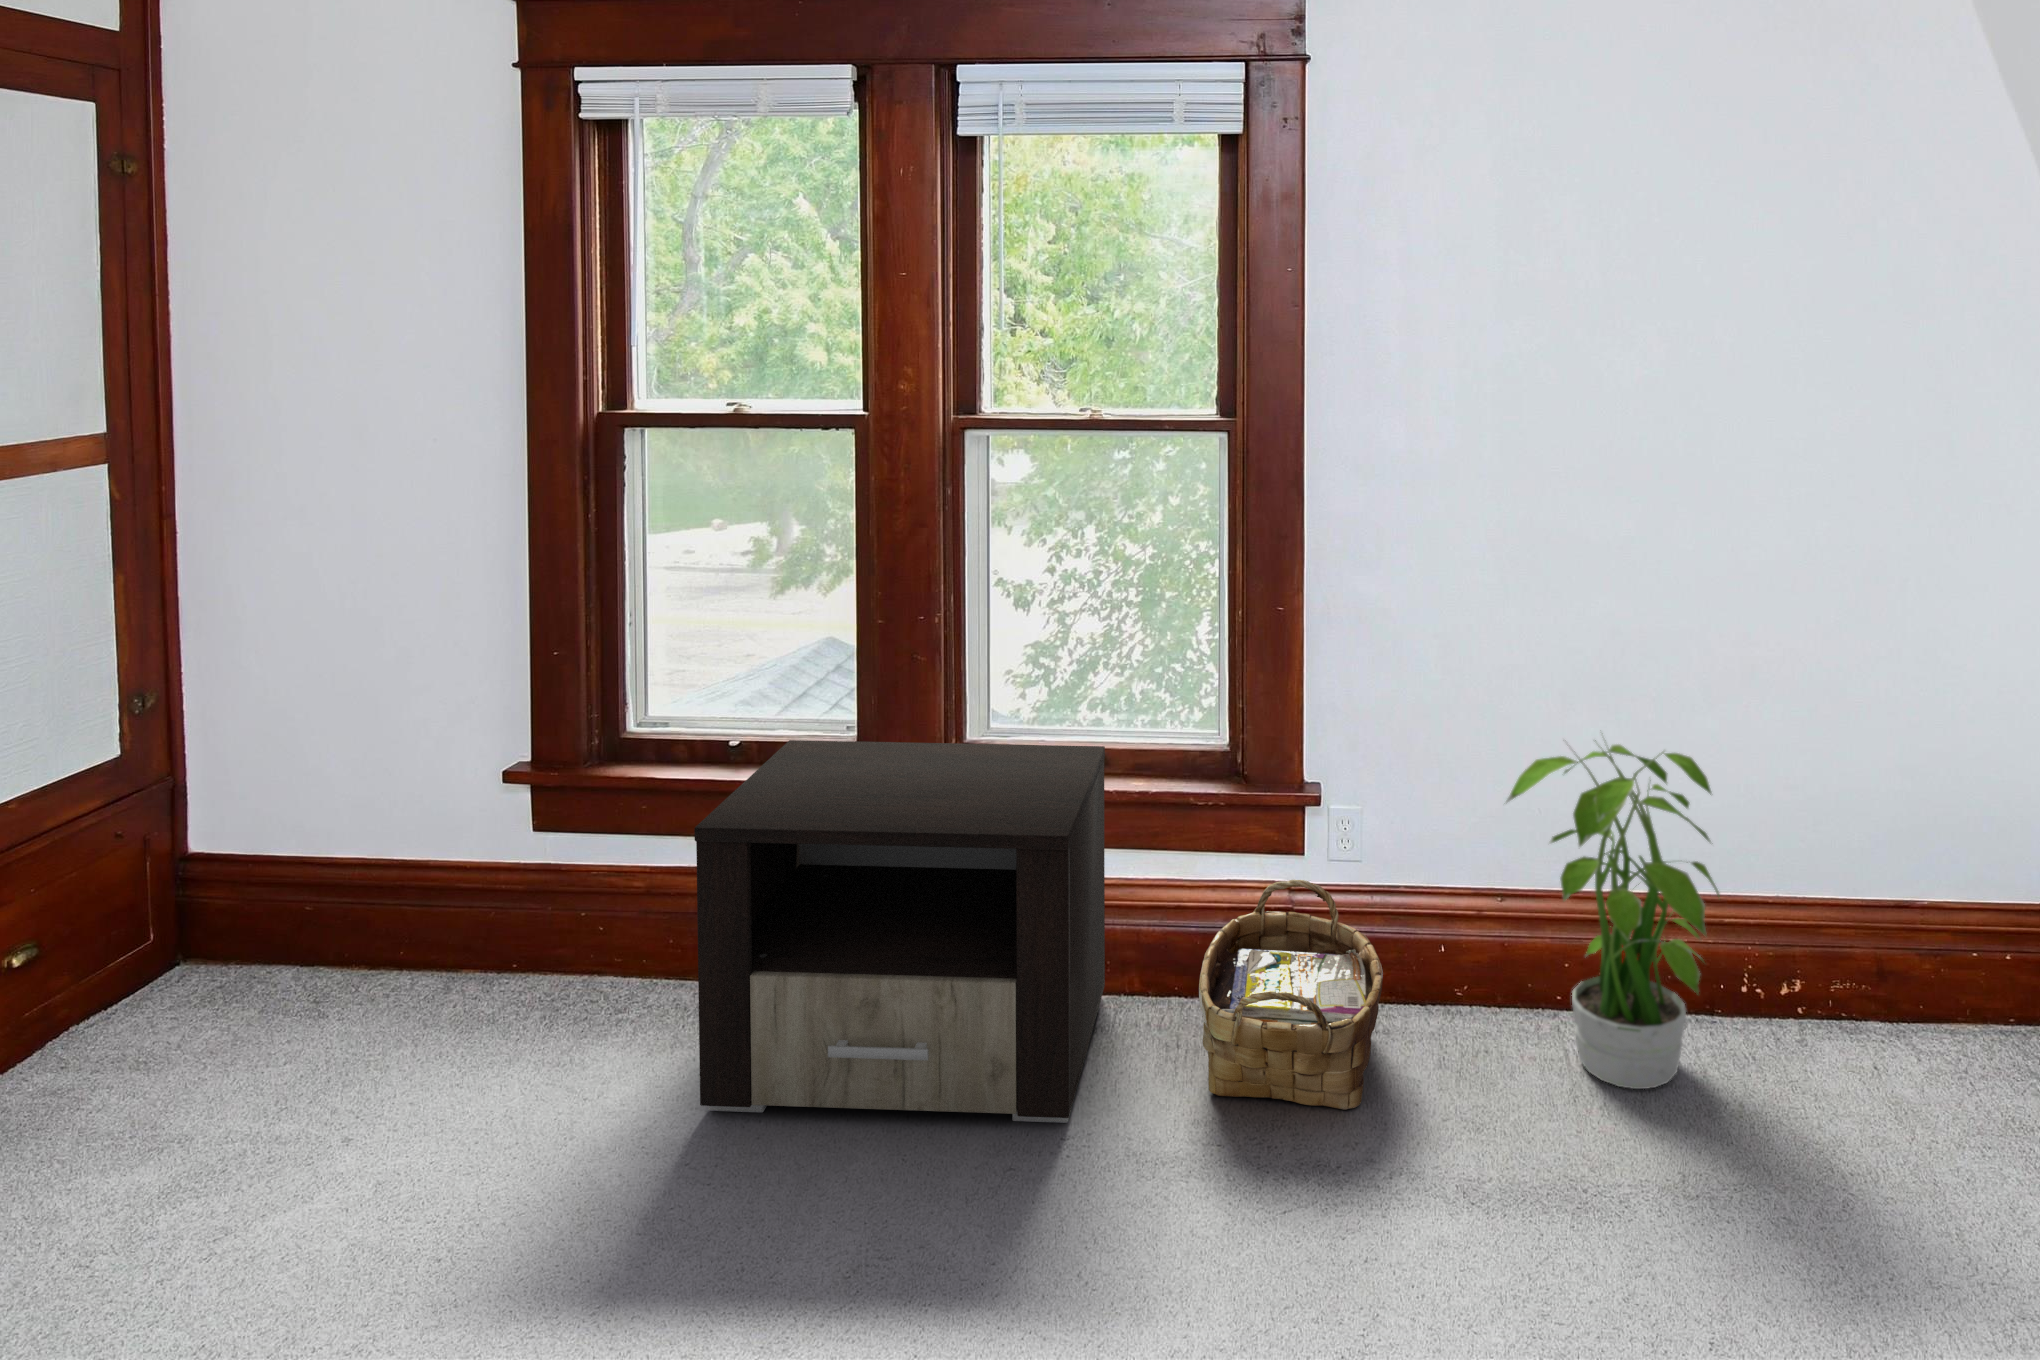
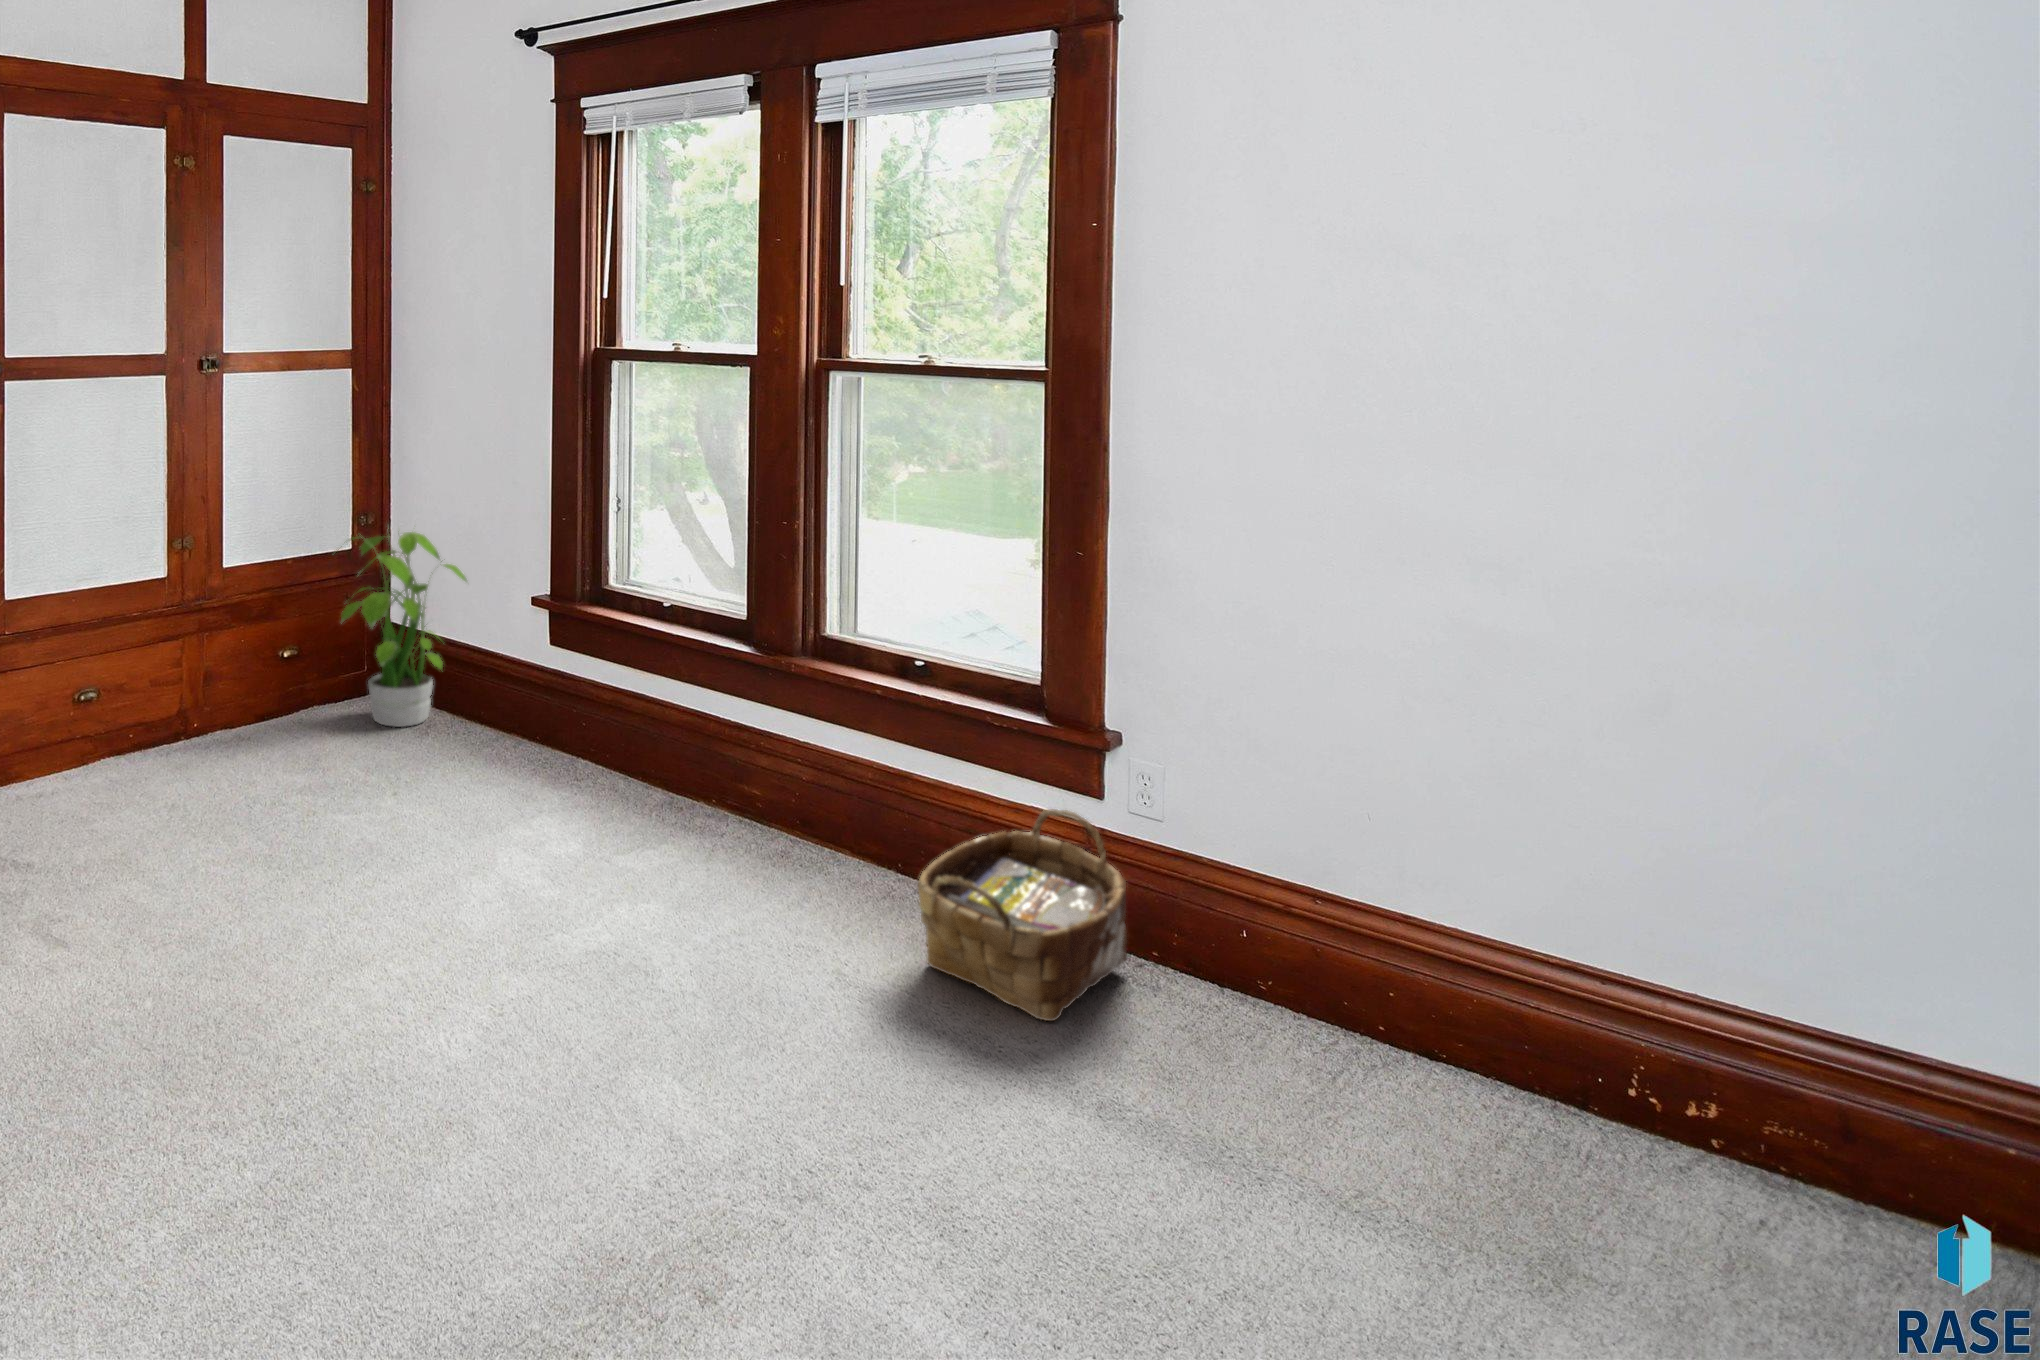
nightstand: present [694,740,1105,1123] -> none [564,604,914,939]
potted plant: present [1506,744,1719,1089] -> present [338,532,466,727]

